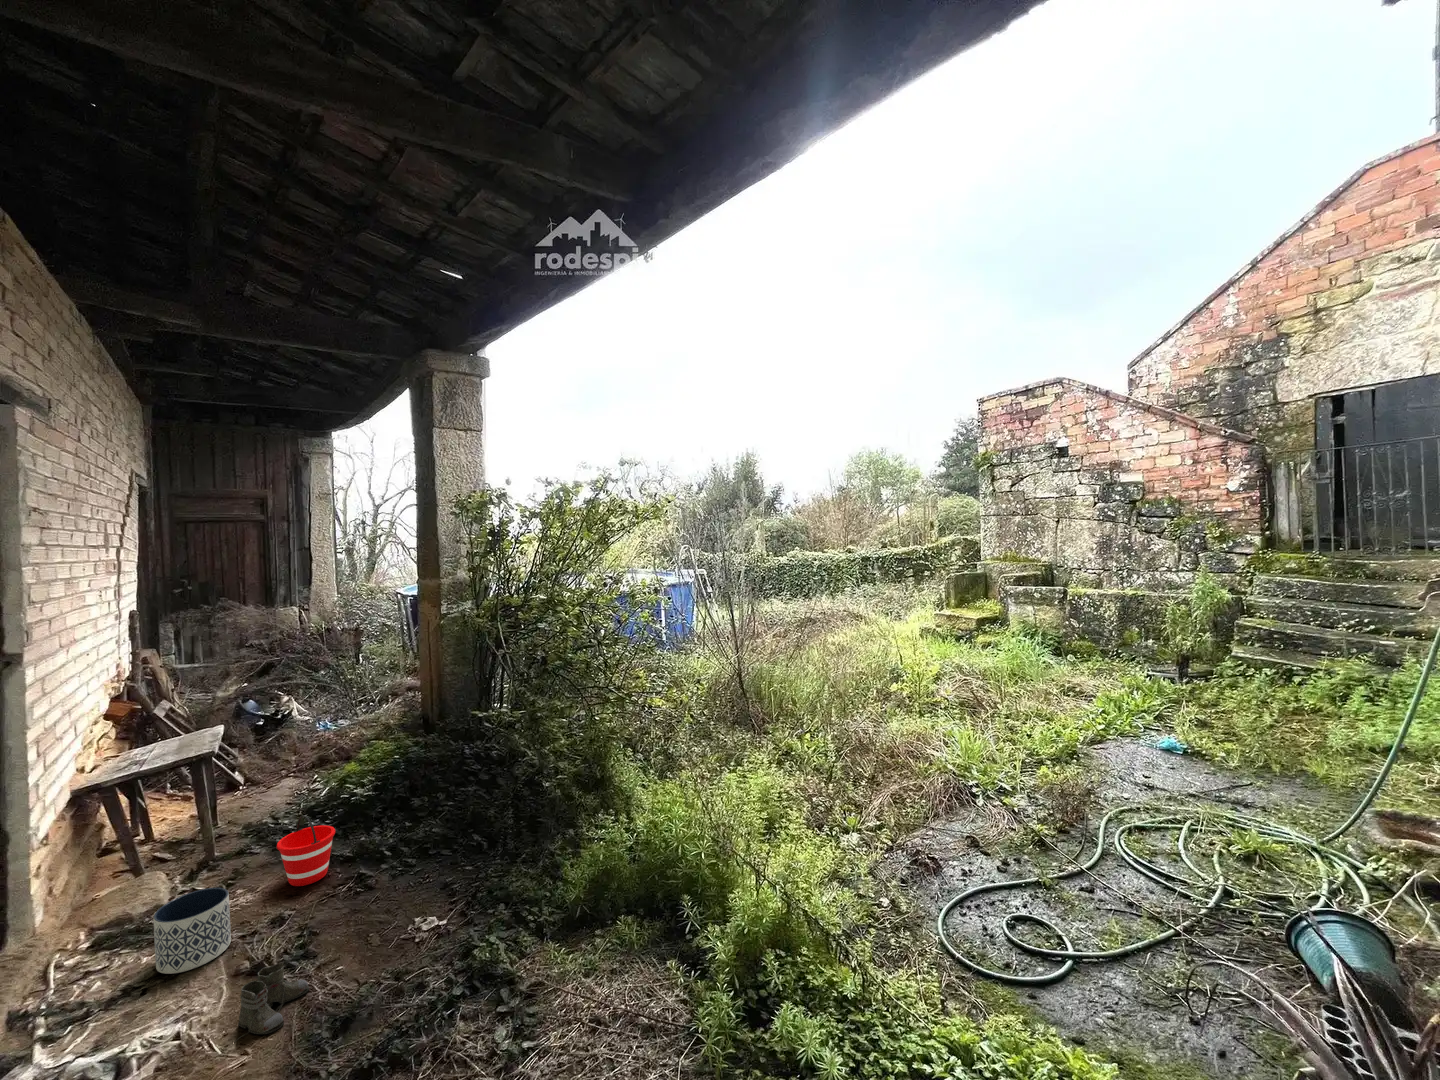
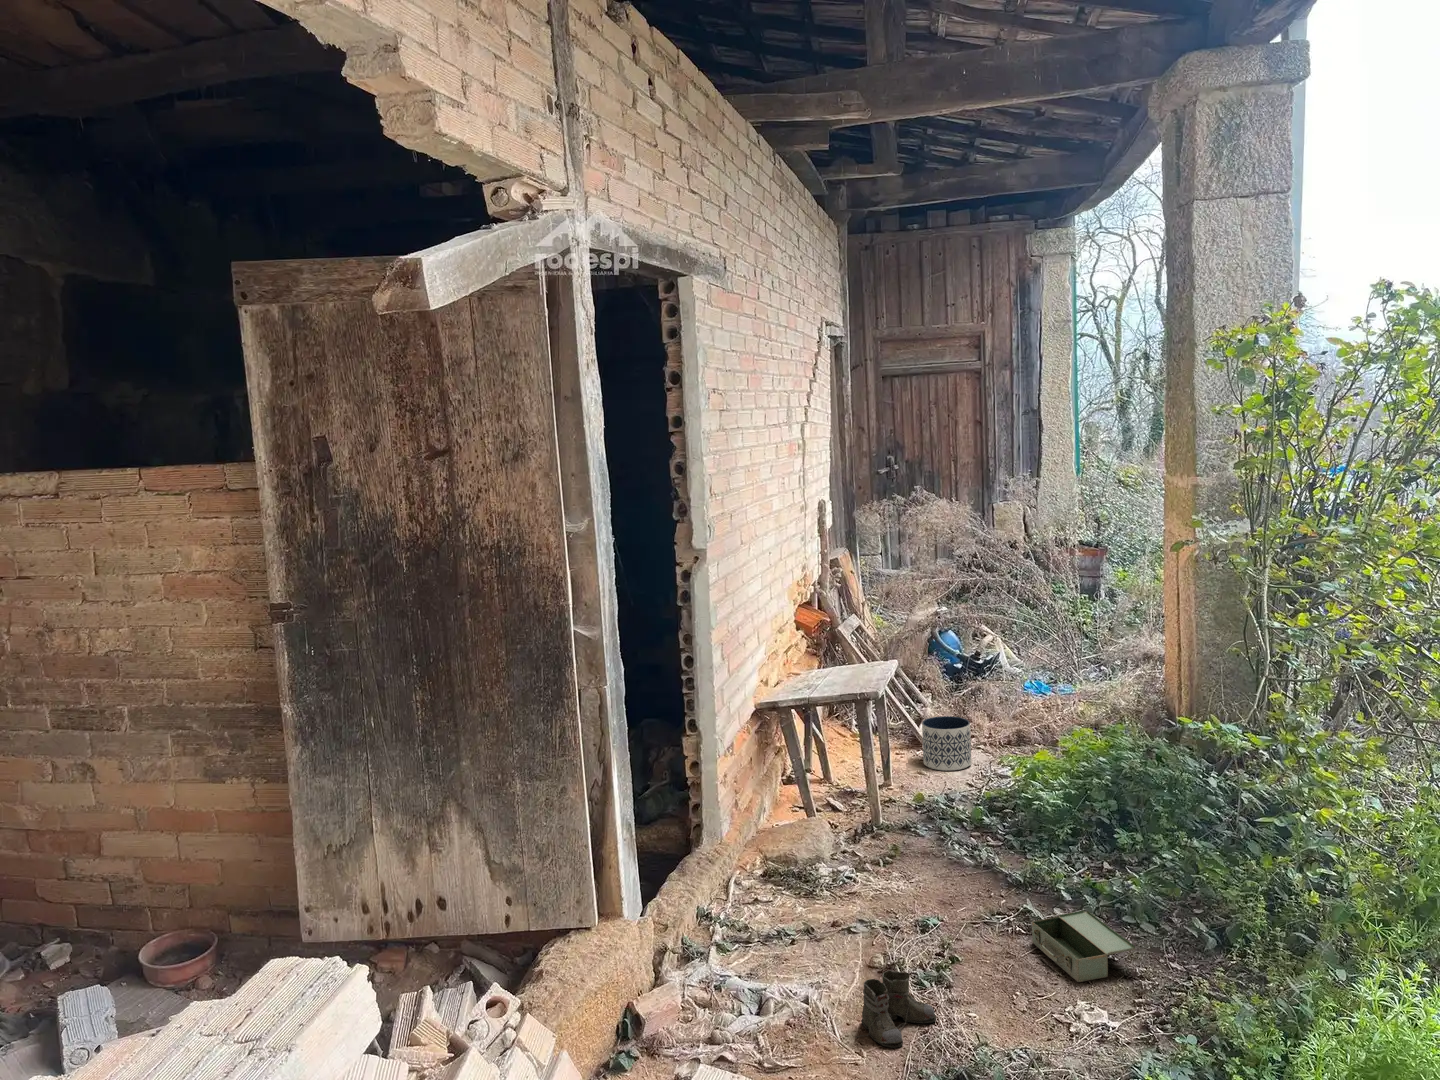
bucket: present [277,815,335,886] -> none [932,802,1001,895]
toolbox: none [371,860,447,910] -> present [1032,911,1135,982]
planter: present [154,888,231,974] -> present [922,716,971,771]

